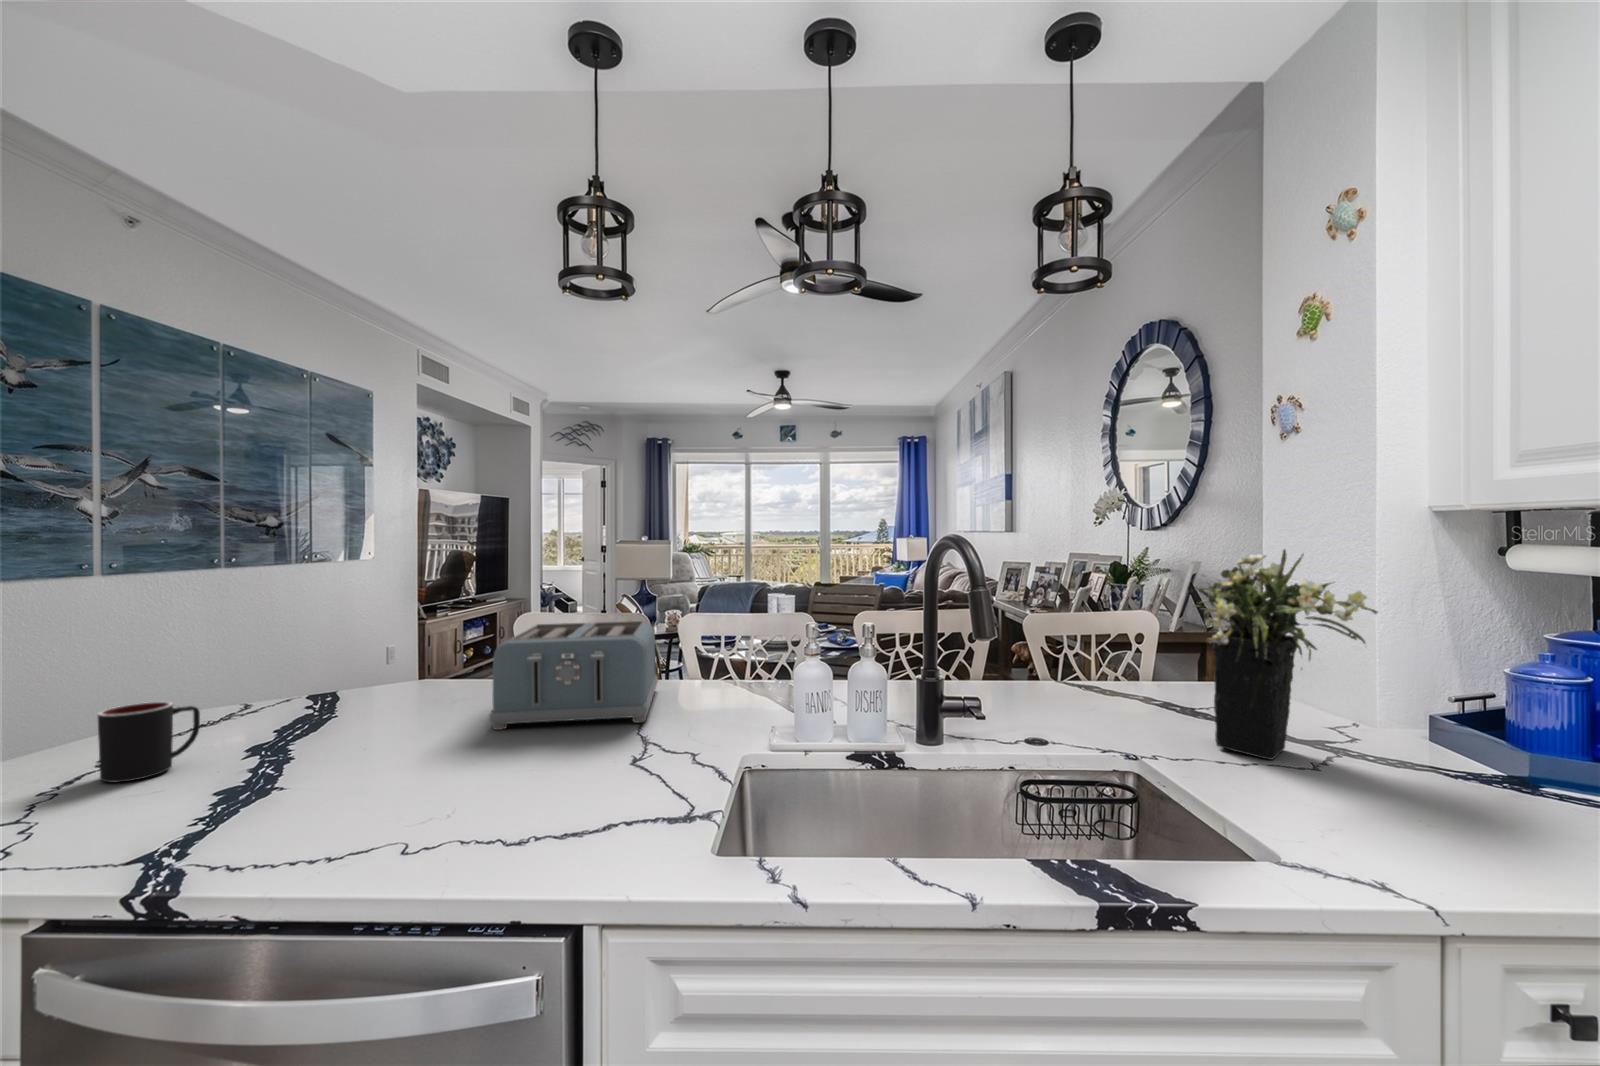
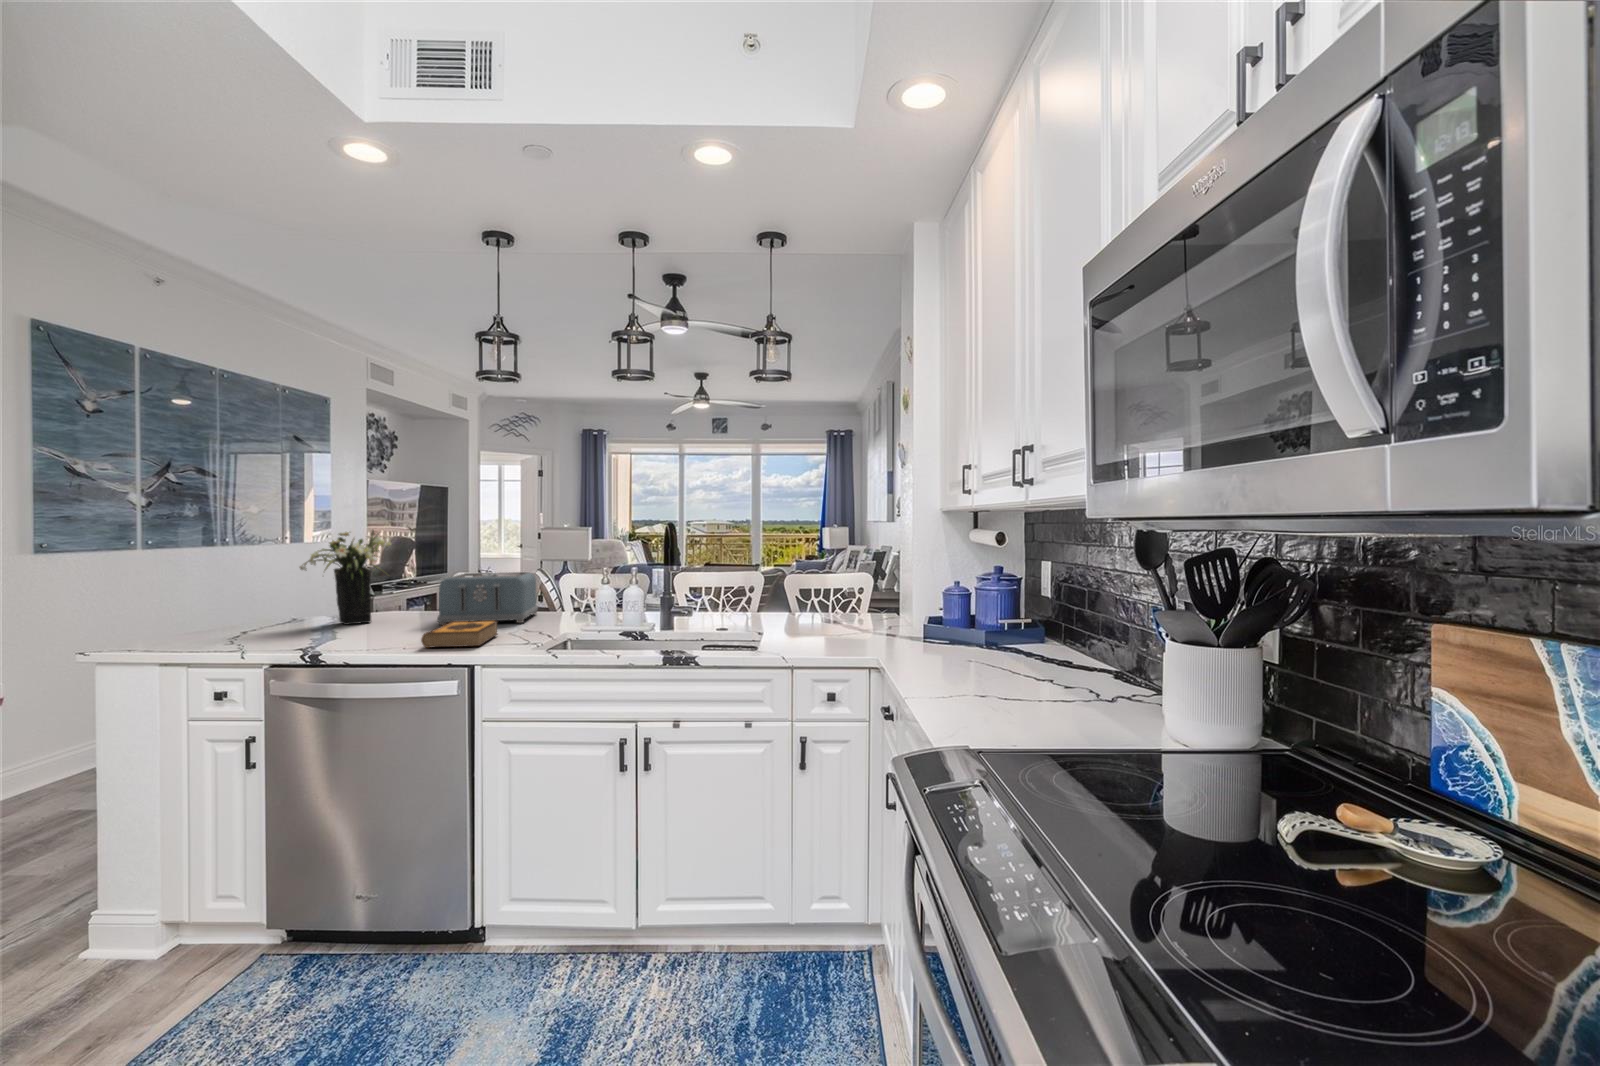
flower arrangement: present [1194,549,1378,760] -> present [300,530,391,625]
mug: present [98,702,200,782] -> none [249,602,292,637]
hardback book: none [443,748,614,856] -> present [421,621,498,648]

